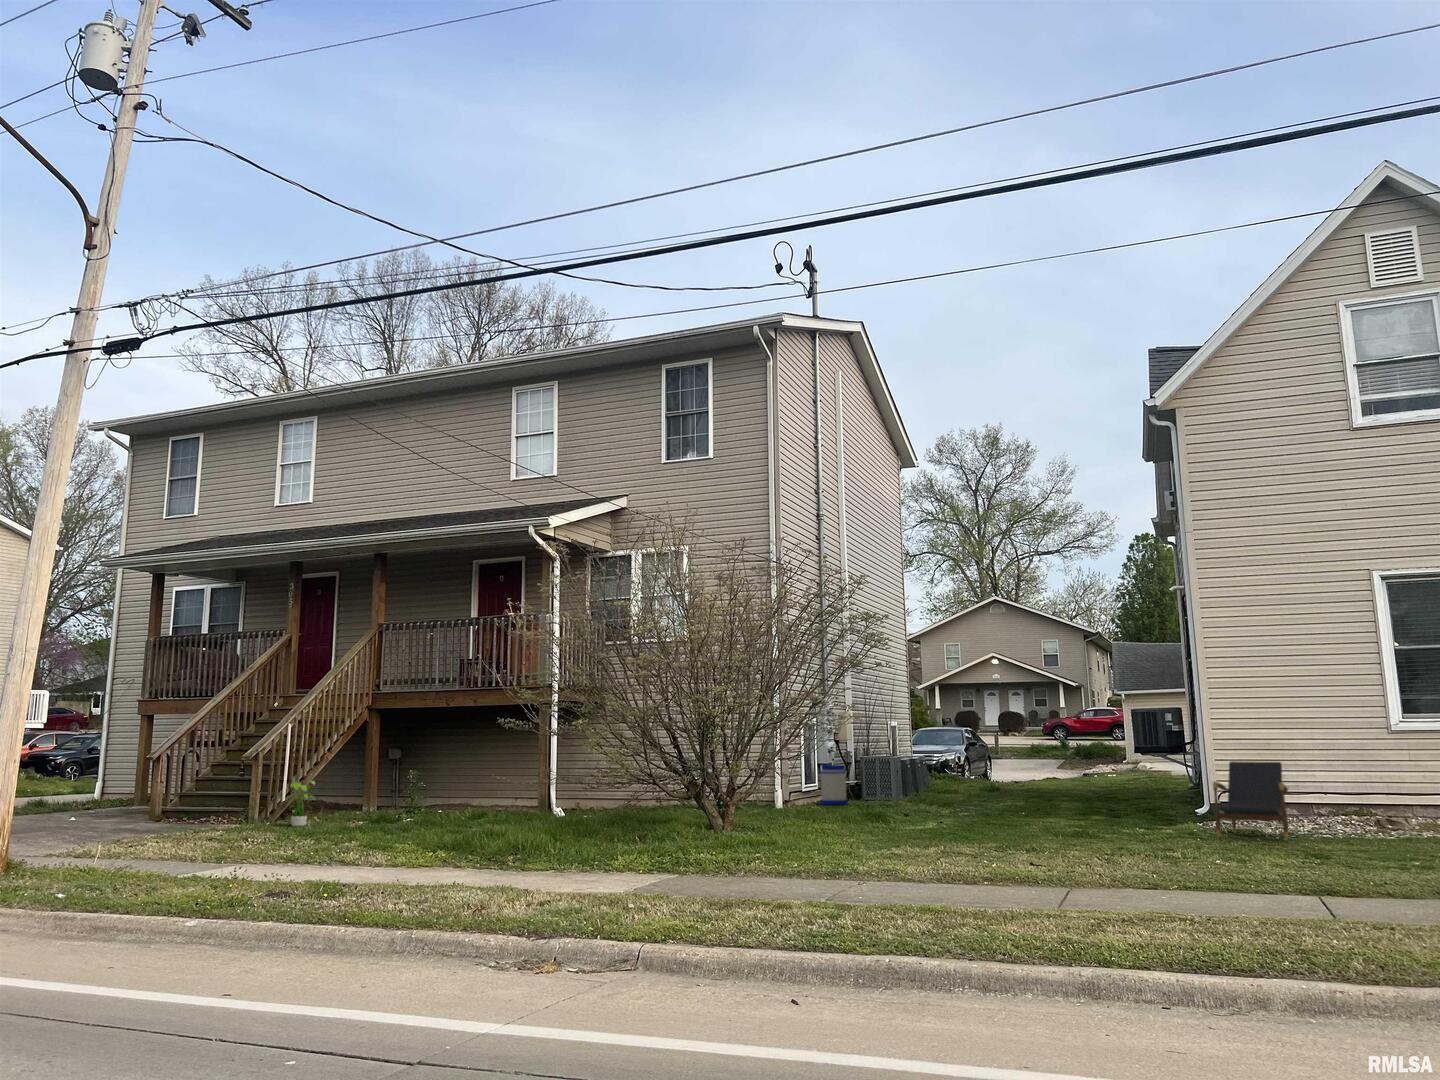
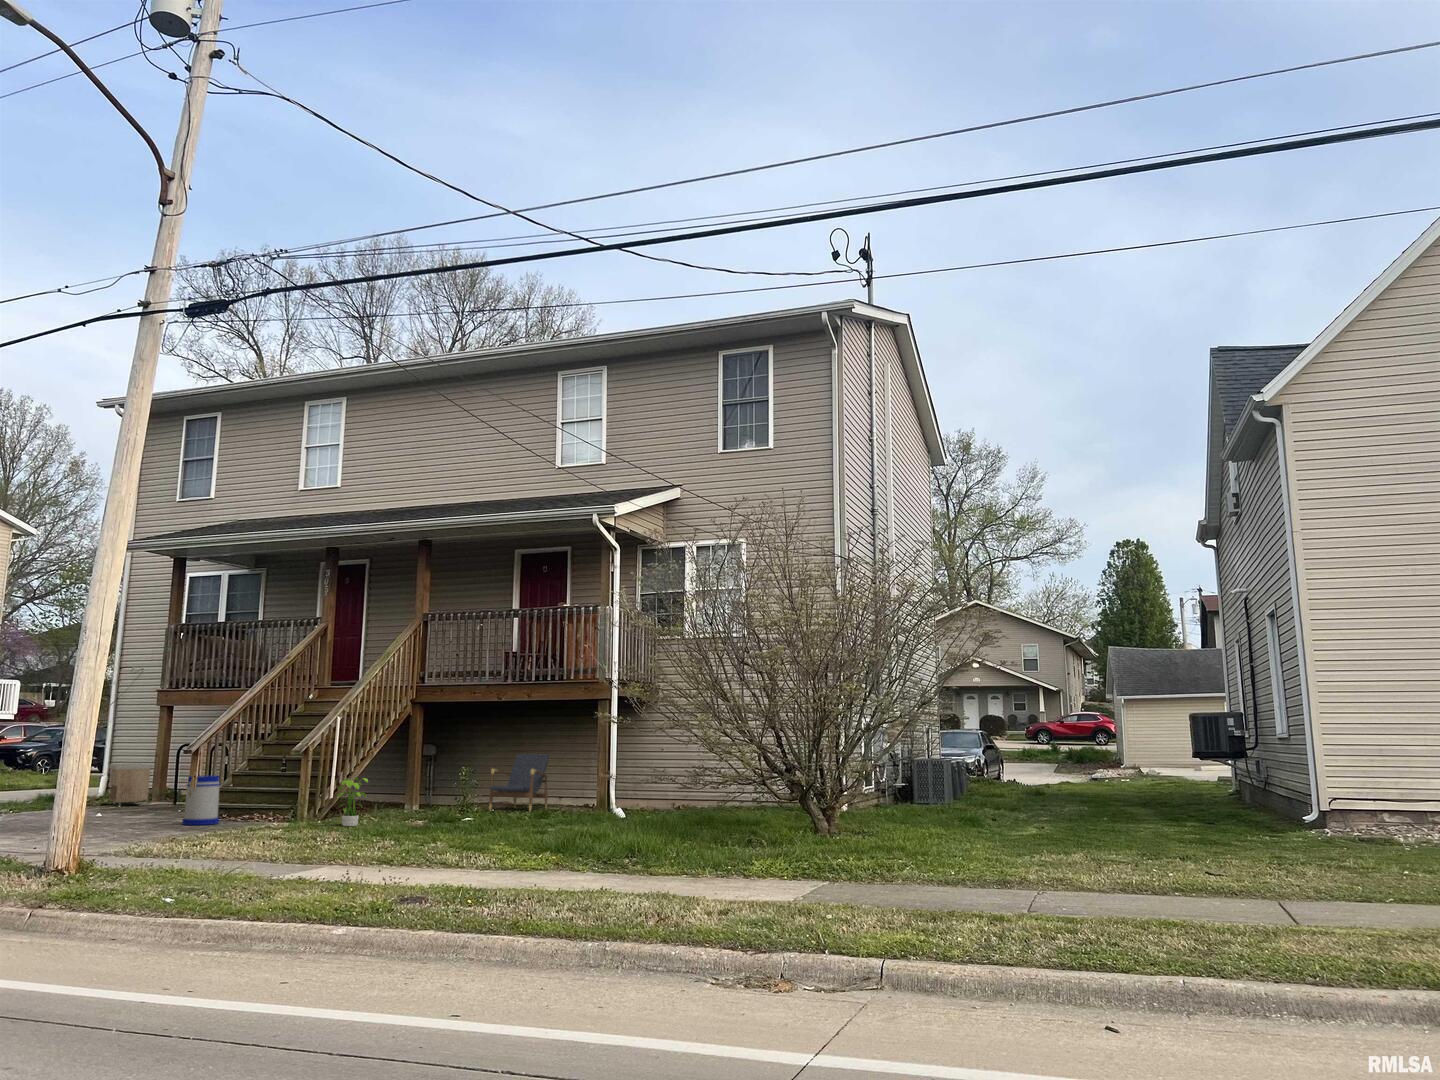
lounge chair: present [1213,761,1288,841] -> present [489,754,549,811]
trash can: present [820,765,848,805] -> present [182,775,220,825]
storage bench: none [103,768,138,809] -> present [109,763,150,806]

